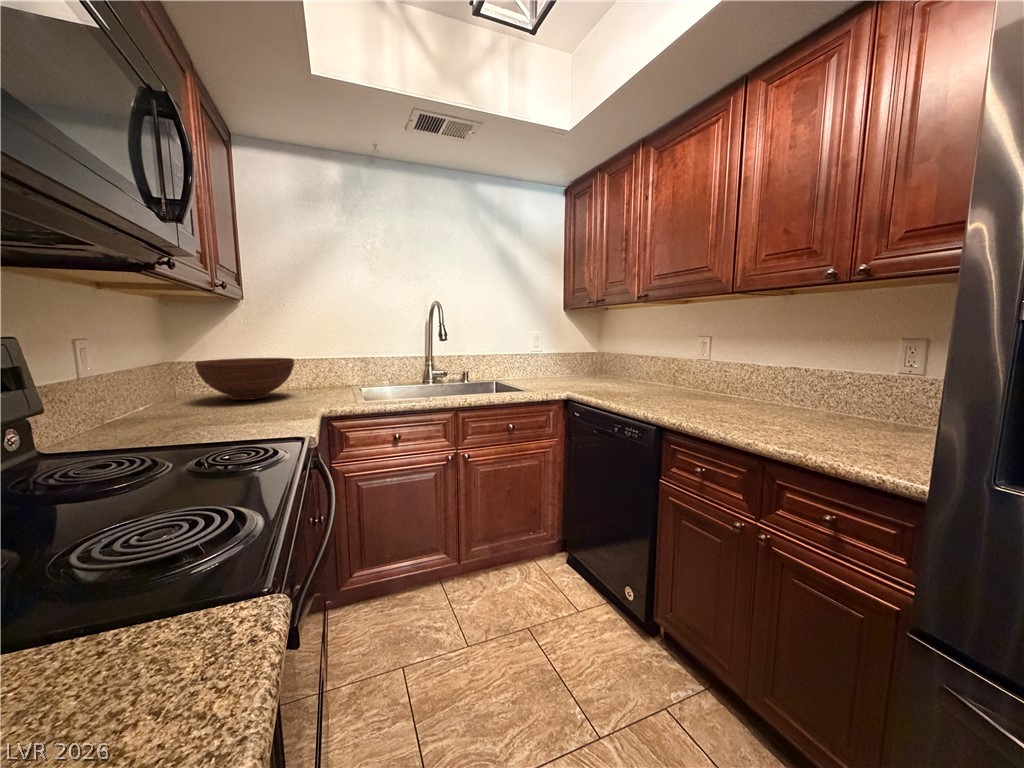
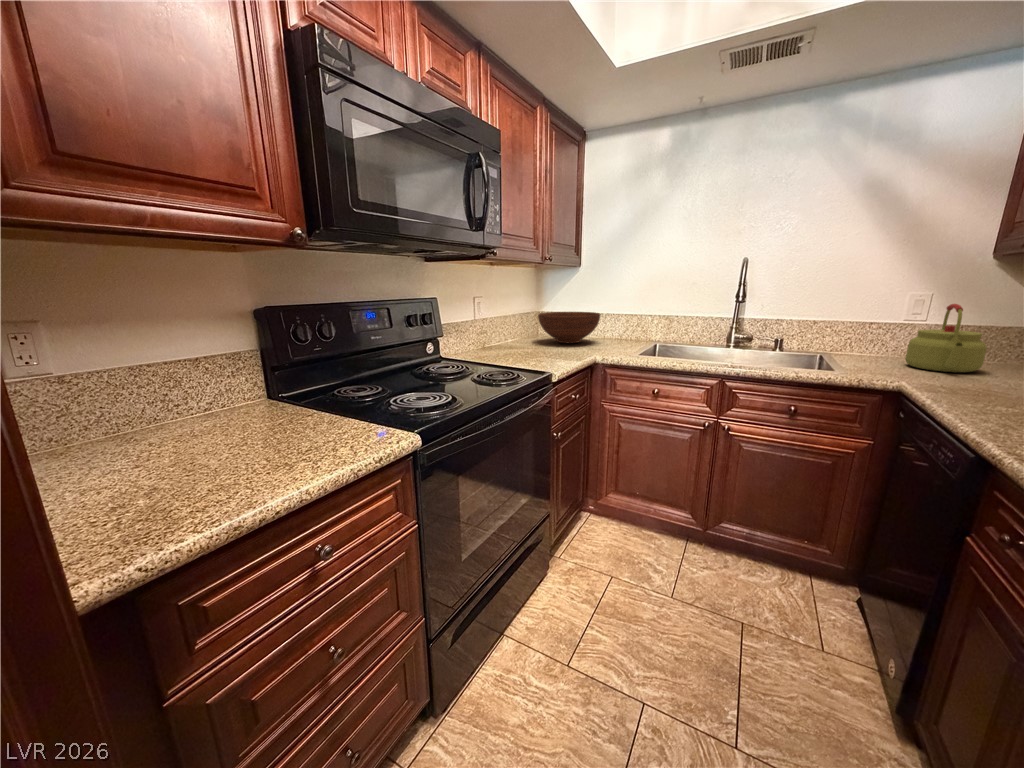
kettle: none [546,340,582,384] -> present [905,304,987,372]

